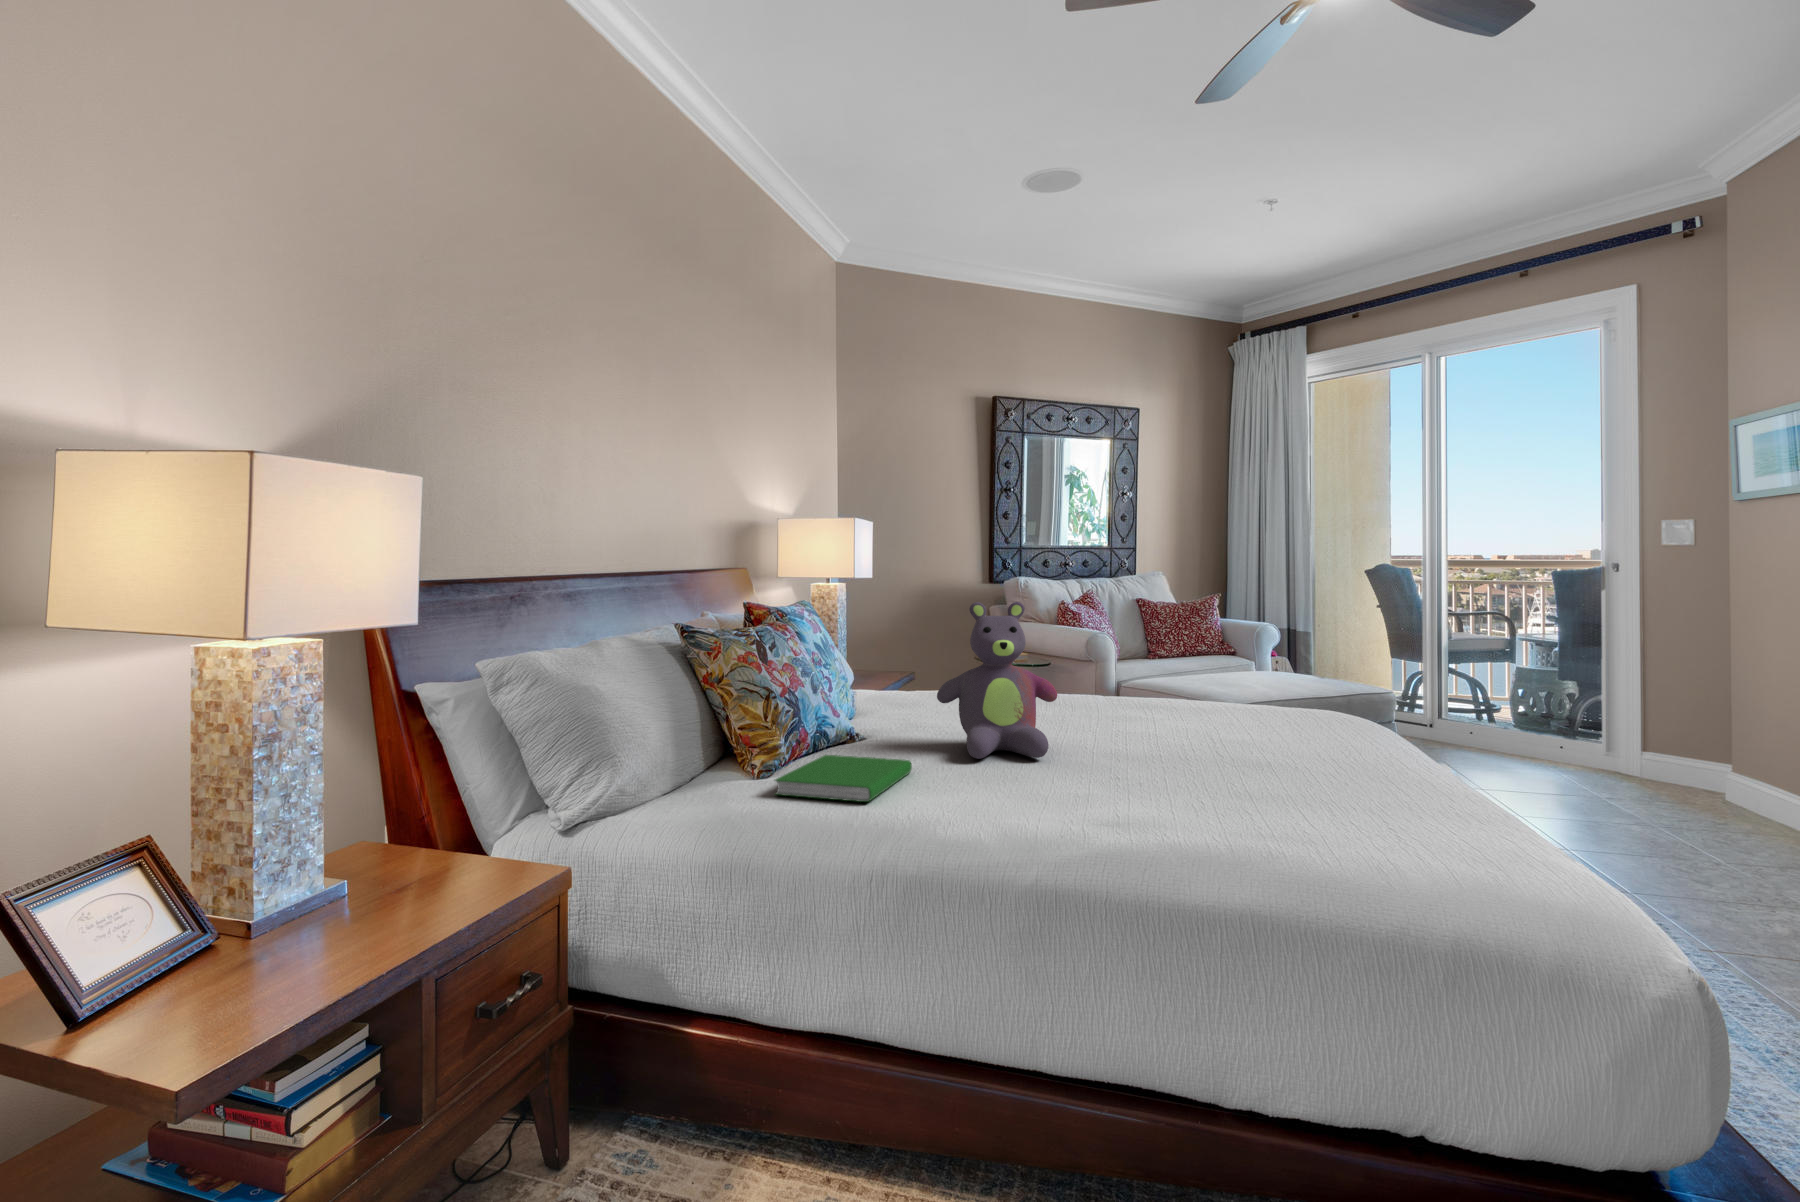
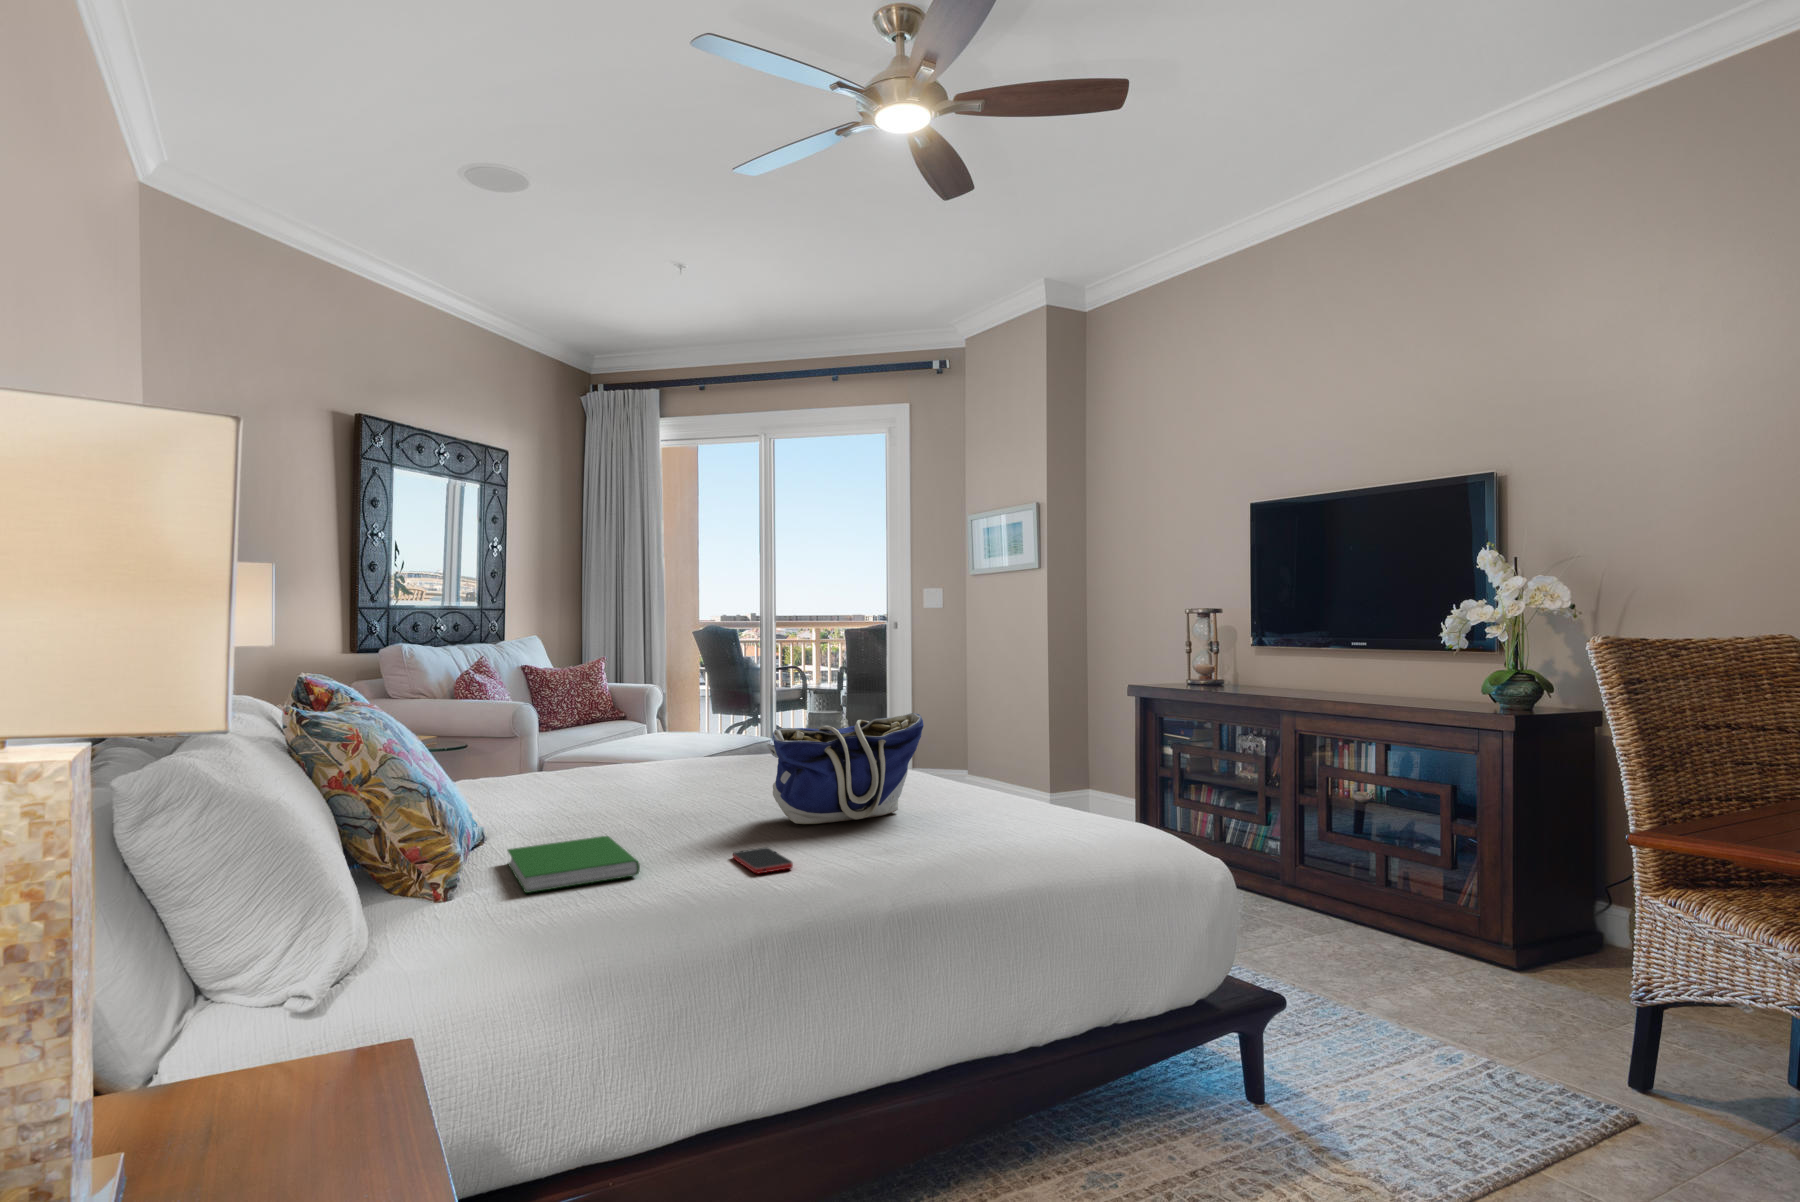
stuffed bear: present [937,602,1057,759] -> none [577,666,705,825]
tote bag: none [1067,678,1271,802] -> present [767,713,924,824]
smartphone: none [954,802,1015,833] -> present [733,848,793,874]

